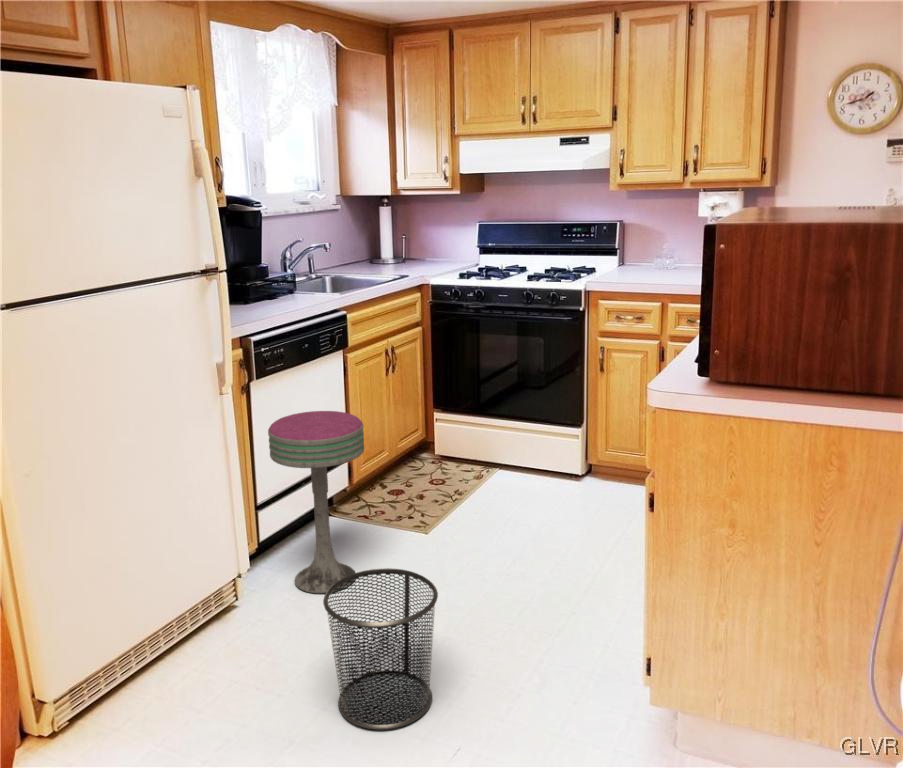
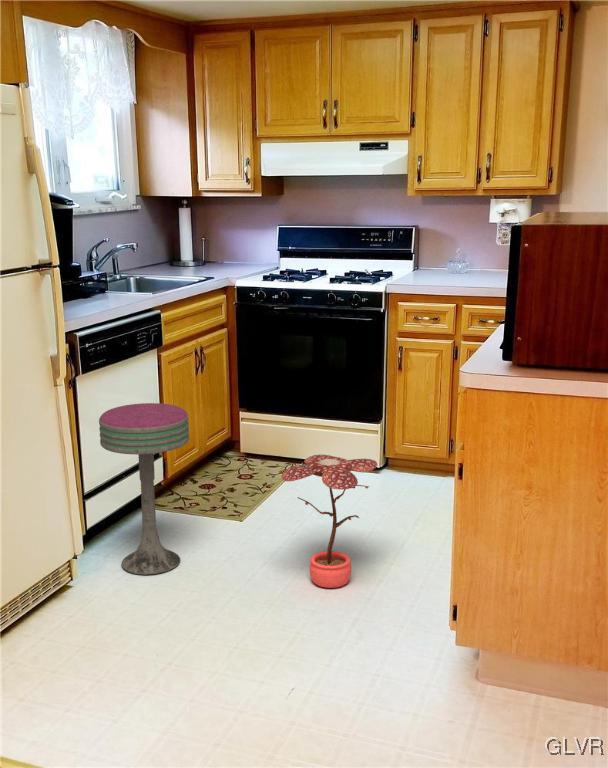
potted plant: none [458,470,565,618] -> present [282,455,377,588]
waste bin: present [323,568,438,730] -> none [171,538,273,677]

